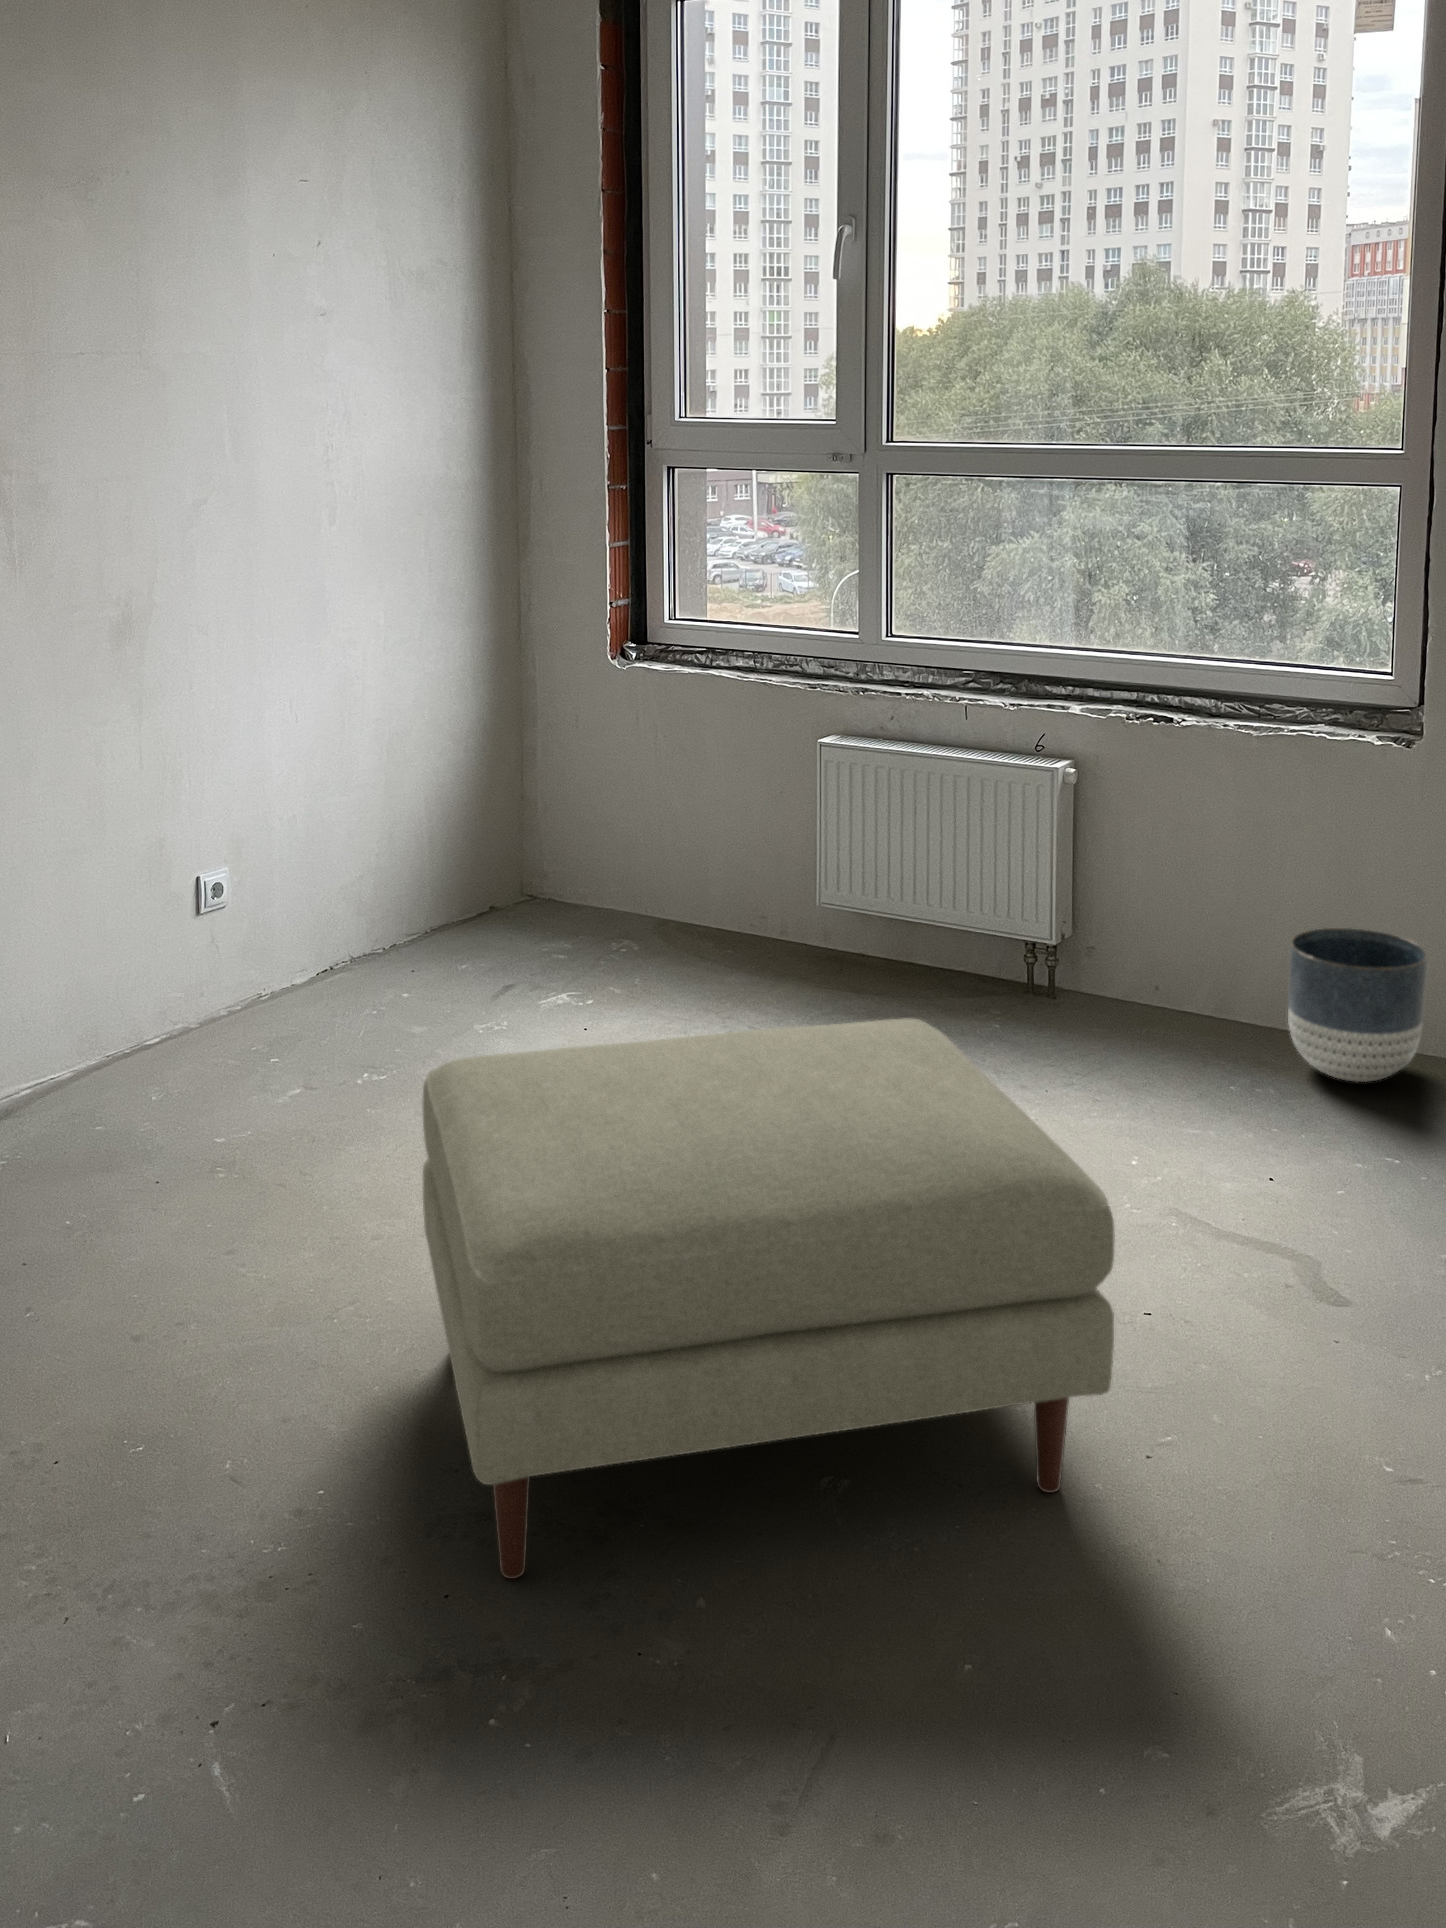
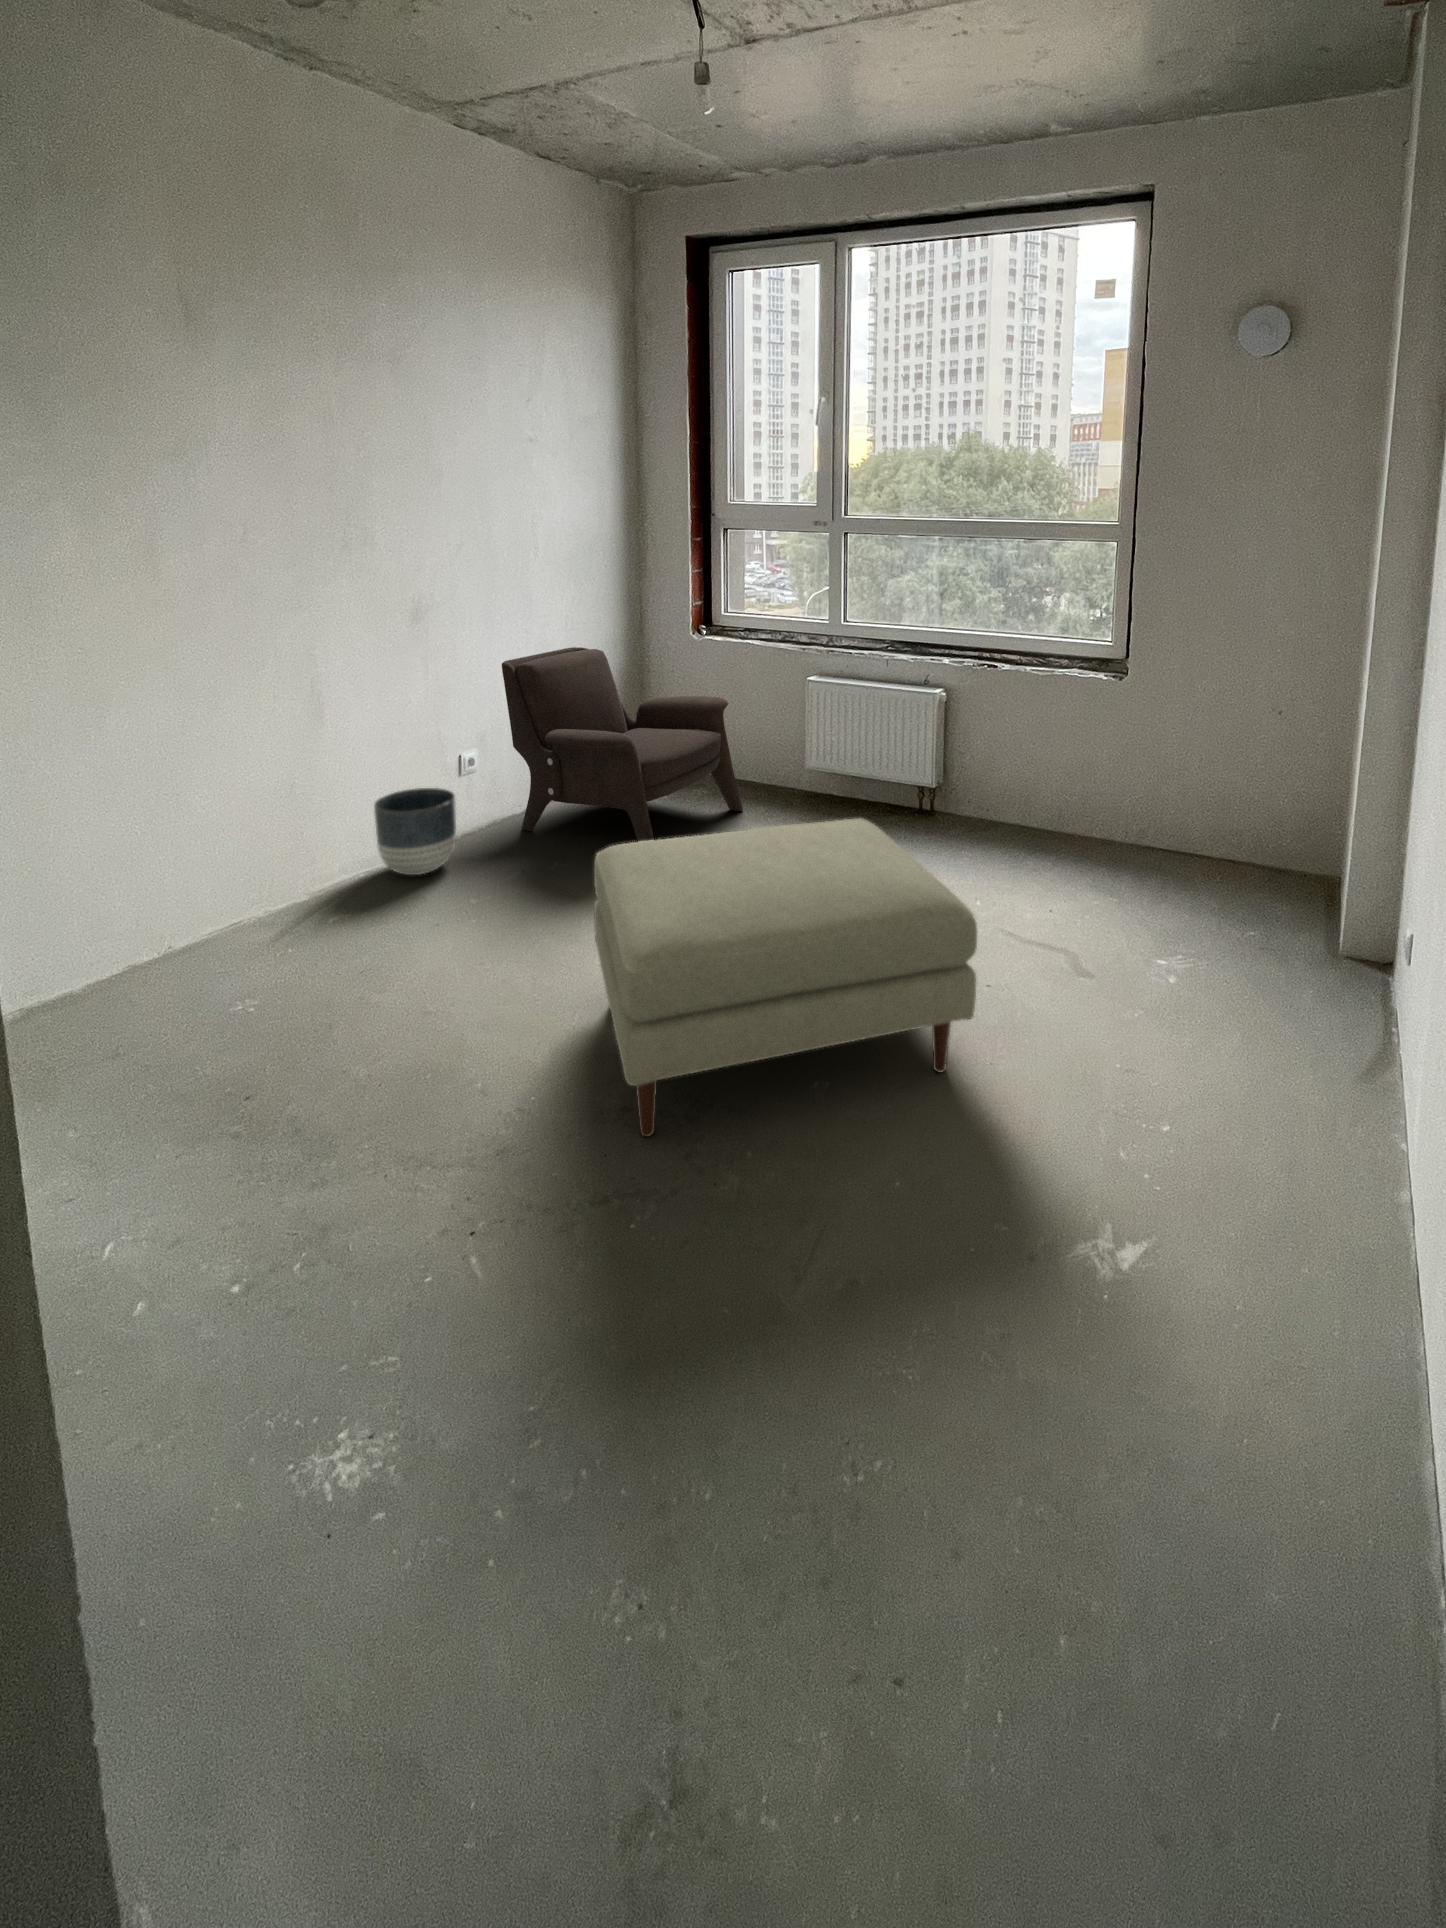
armchair: none [259,686,706,1091] -> present [502,647,743,842]
planter: present [1288,928,1428,1082] -> present [374,788,456,875]

